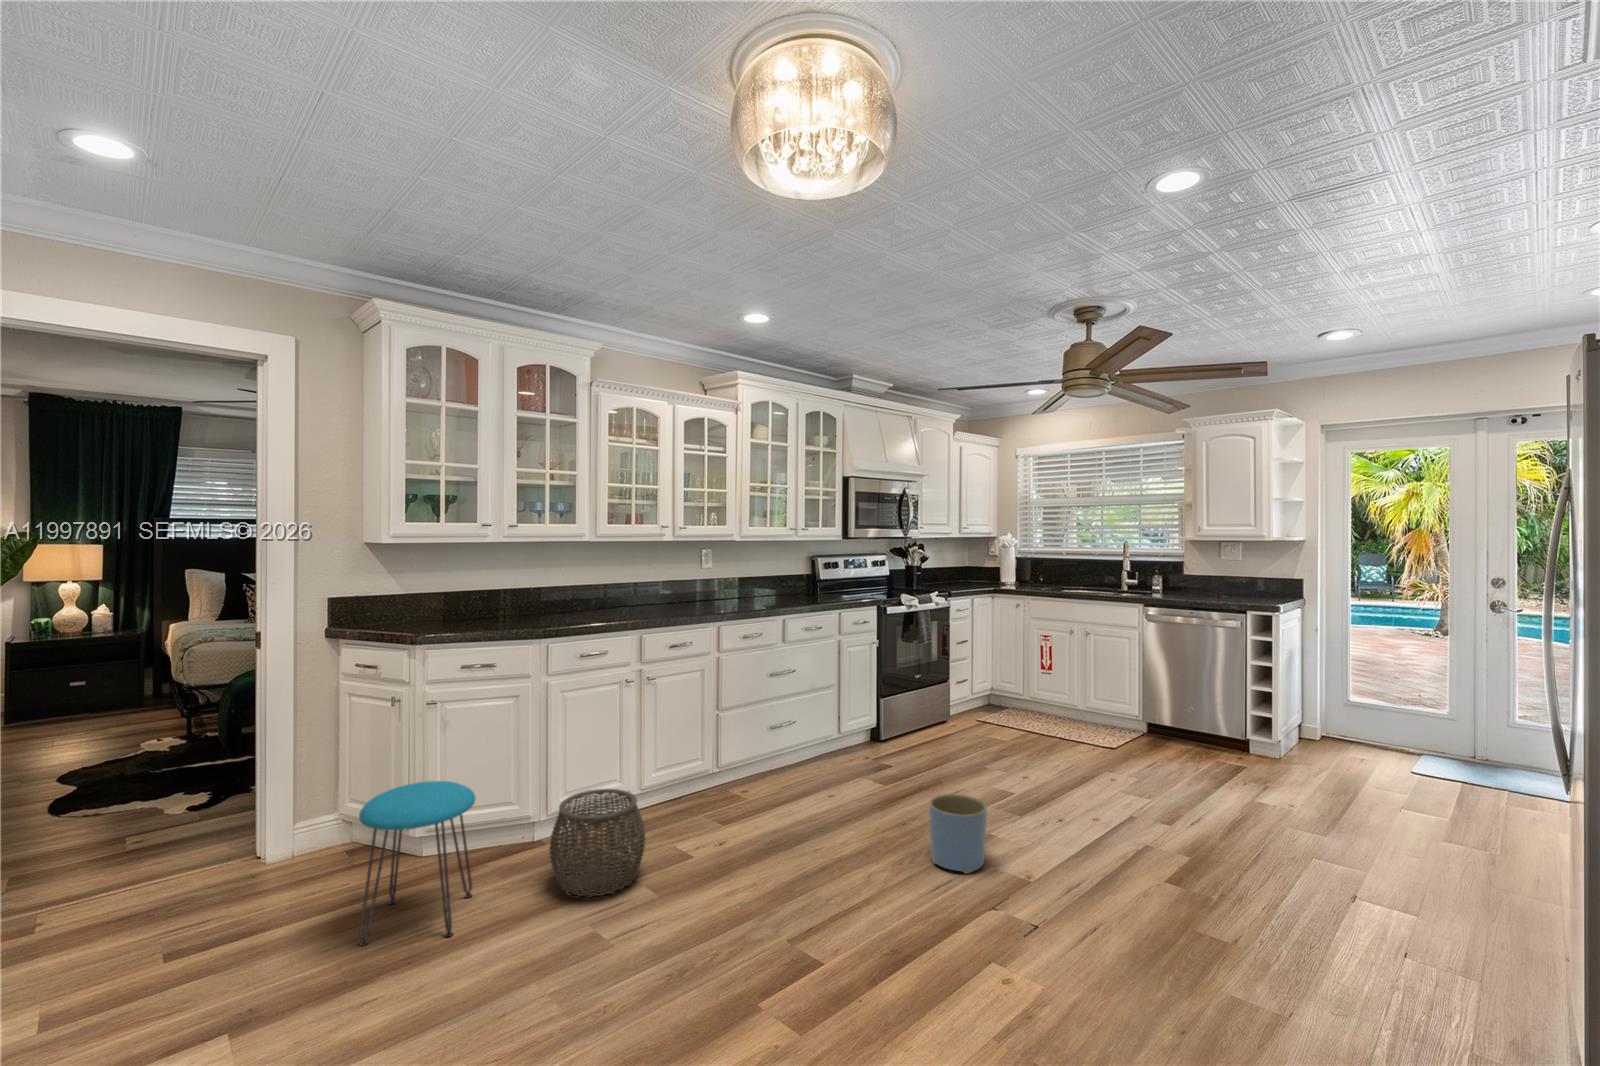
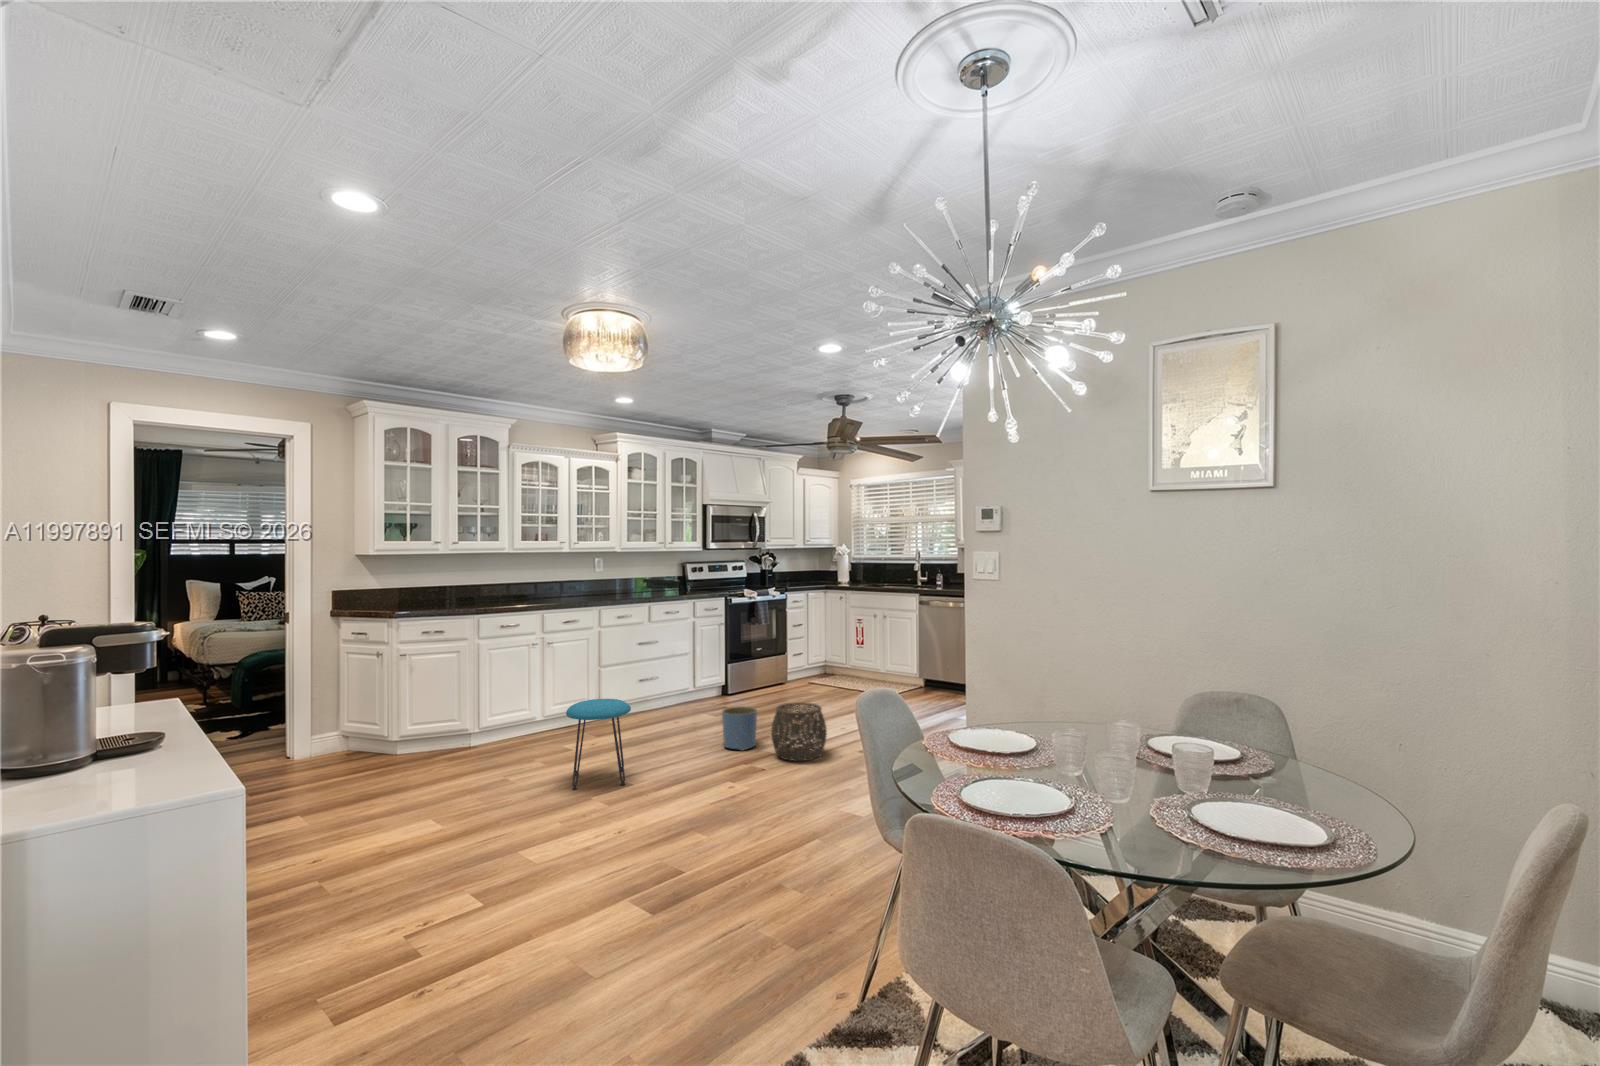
stool: present [359,781,476,946] -> present [566,699,631,790]
woven basket: present [549,789,646,897] -> present [771,702,827,761]

